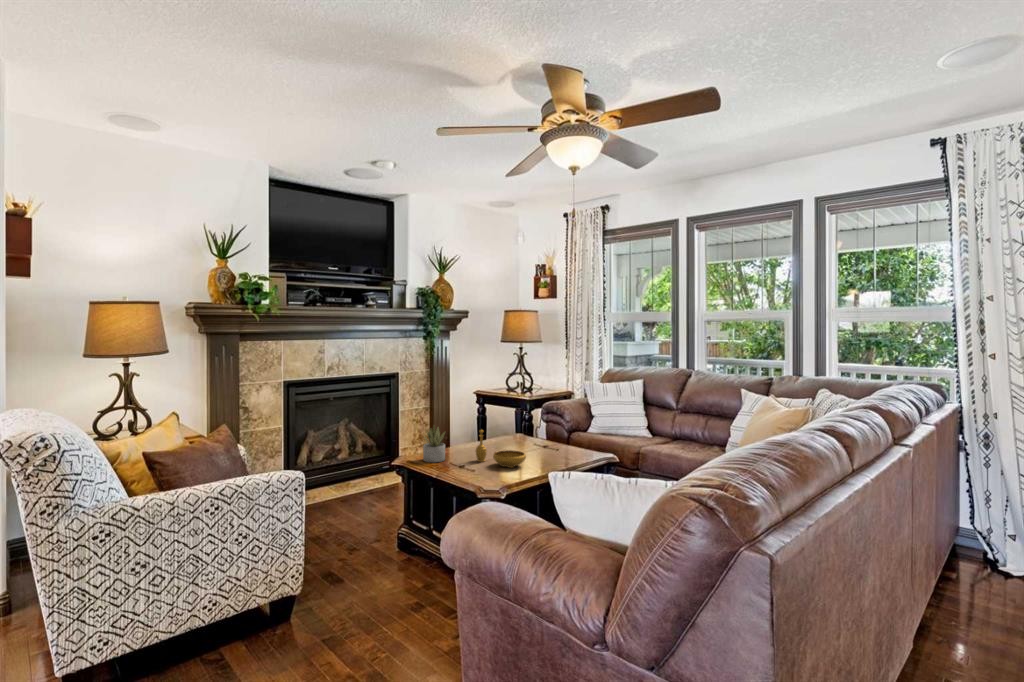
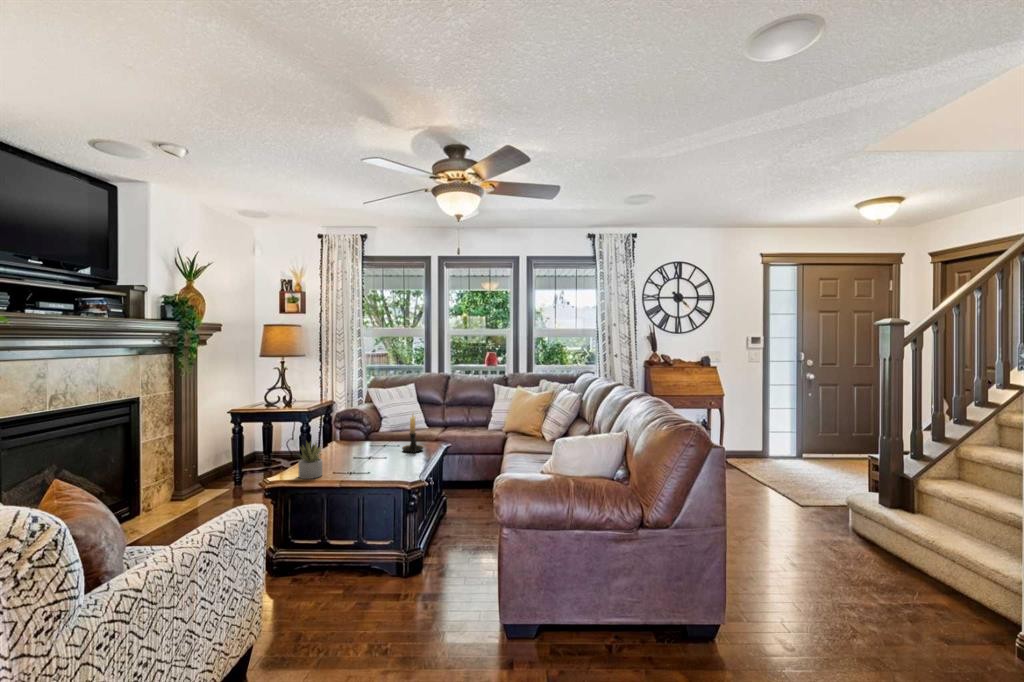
candle holder: none [559,410,582,458] -> present [402,413,423,452]
decorative bowl: present [476,430,526,468] -> none [349,438,403,469]

